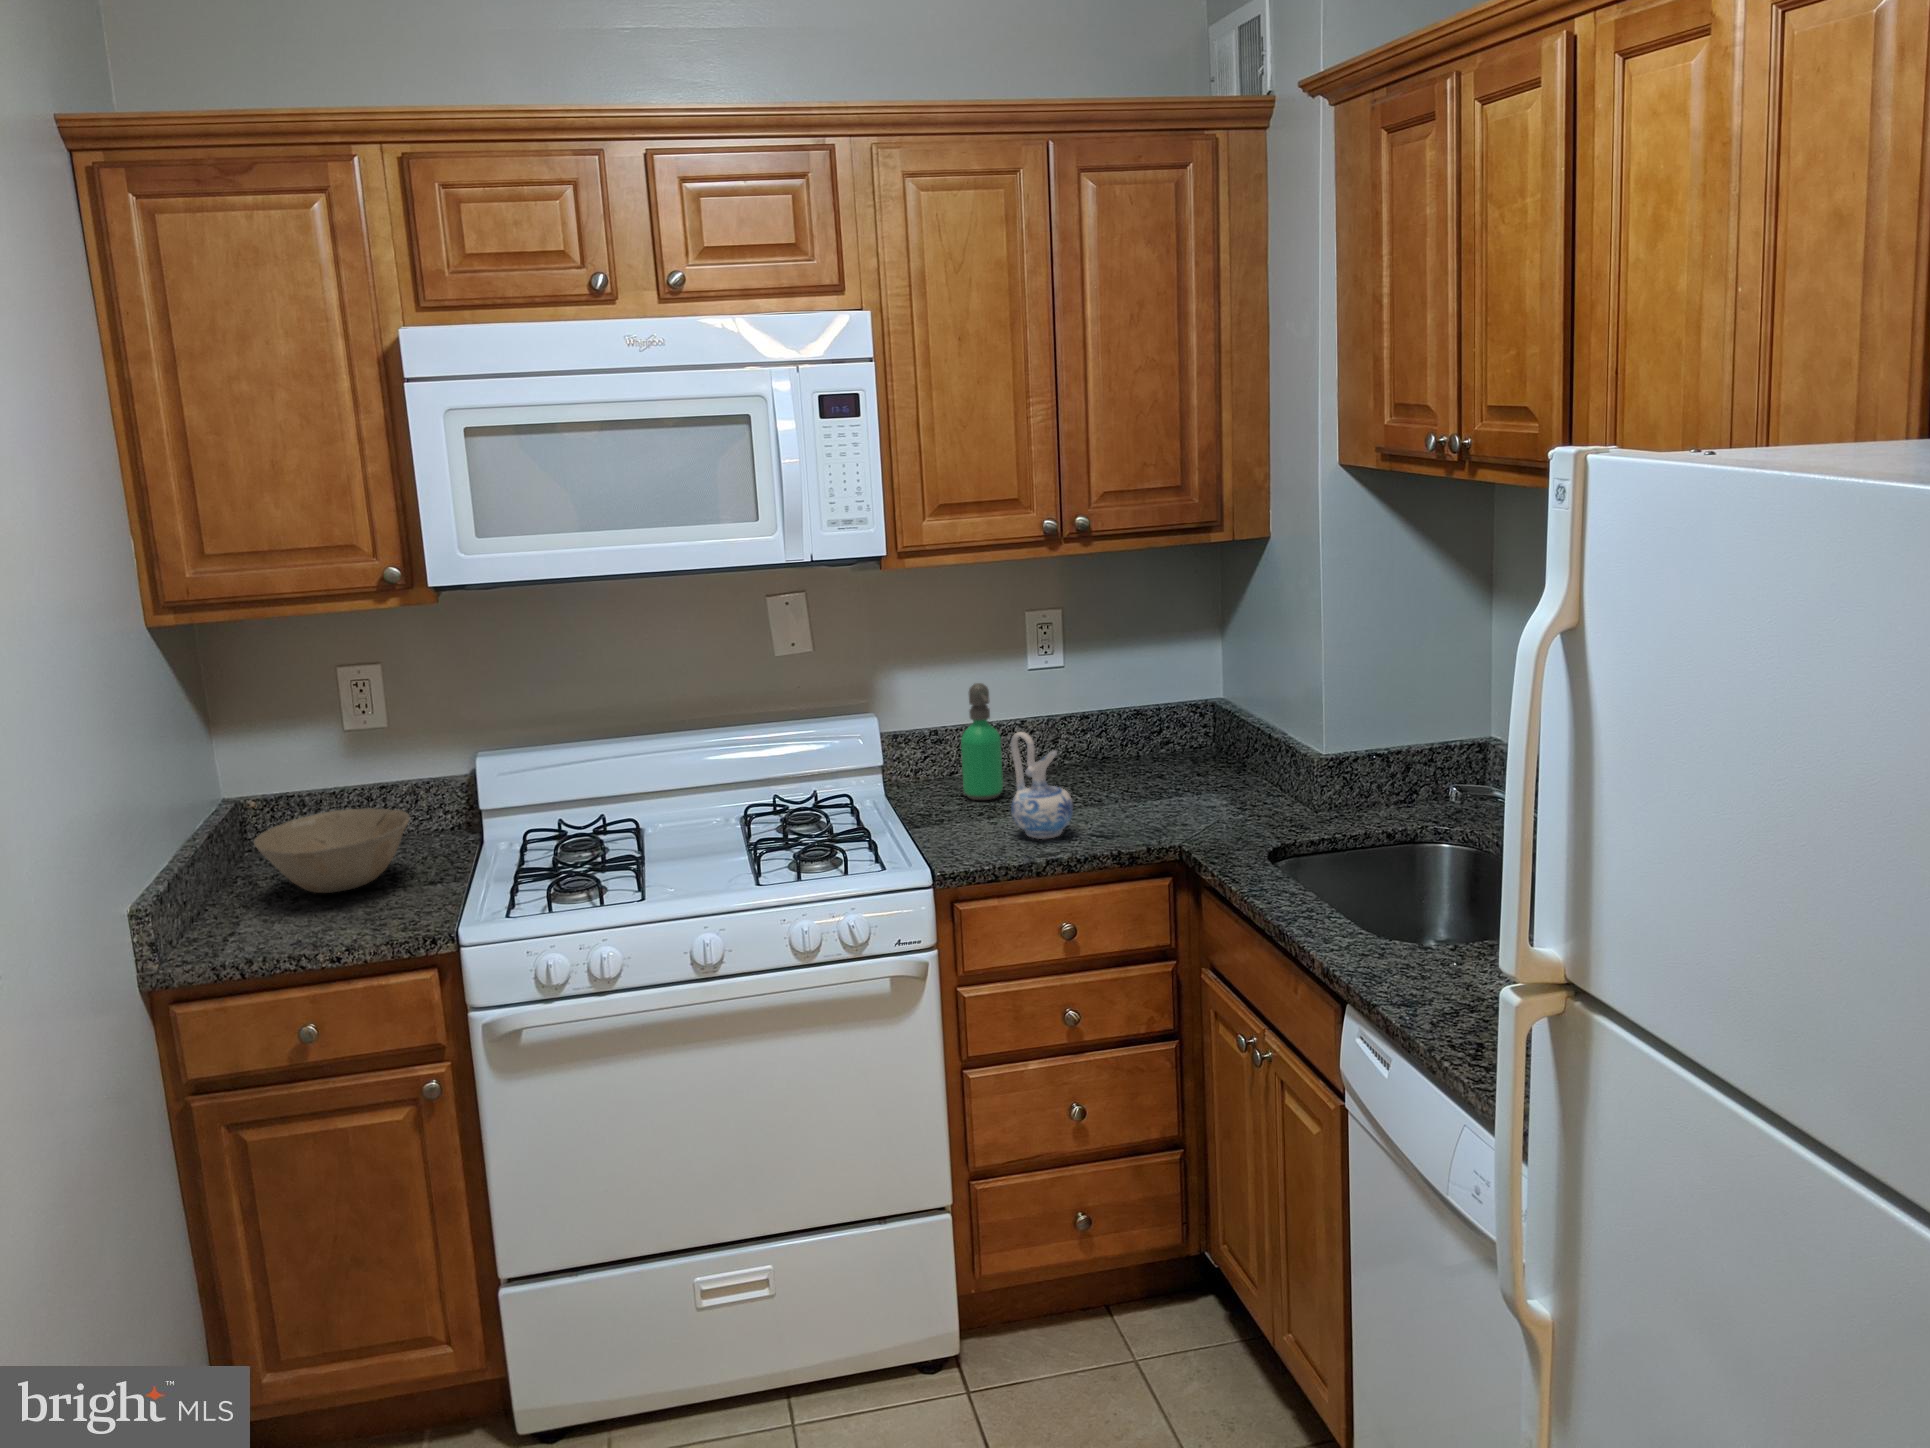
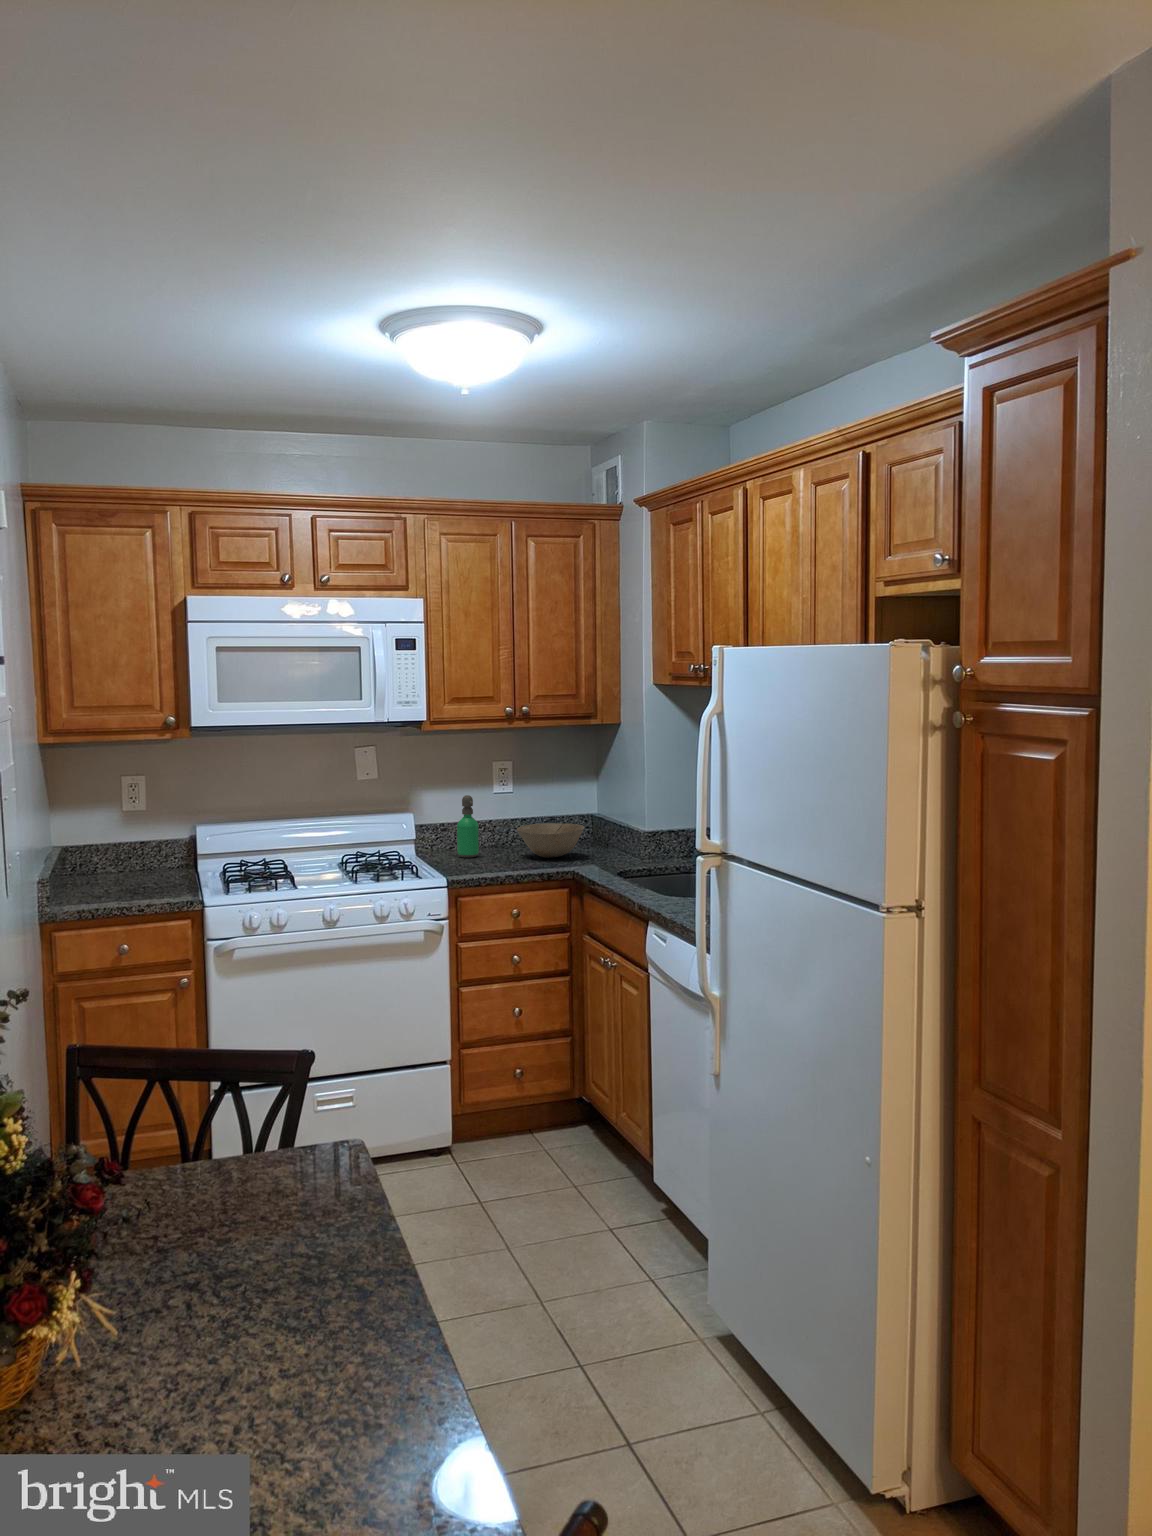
ceramic pitcher: present [1011,732,1073,839] -> none [485,814,517,869]
bowl: present [254,808,410,893] -> present [517,823,585,858]

